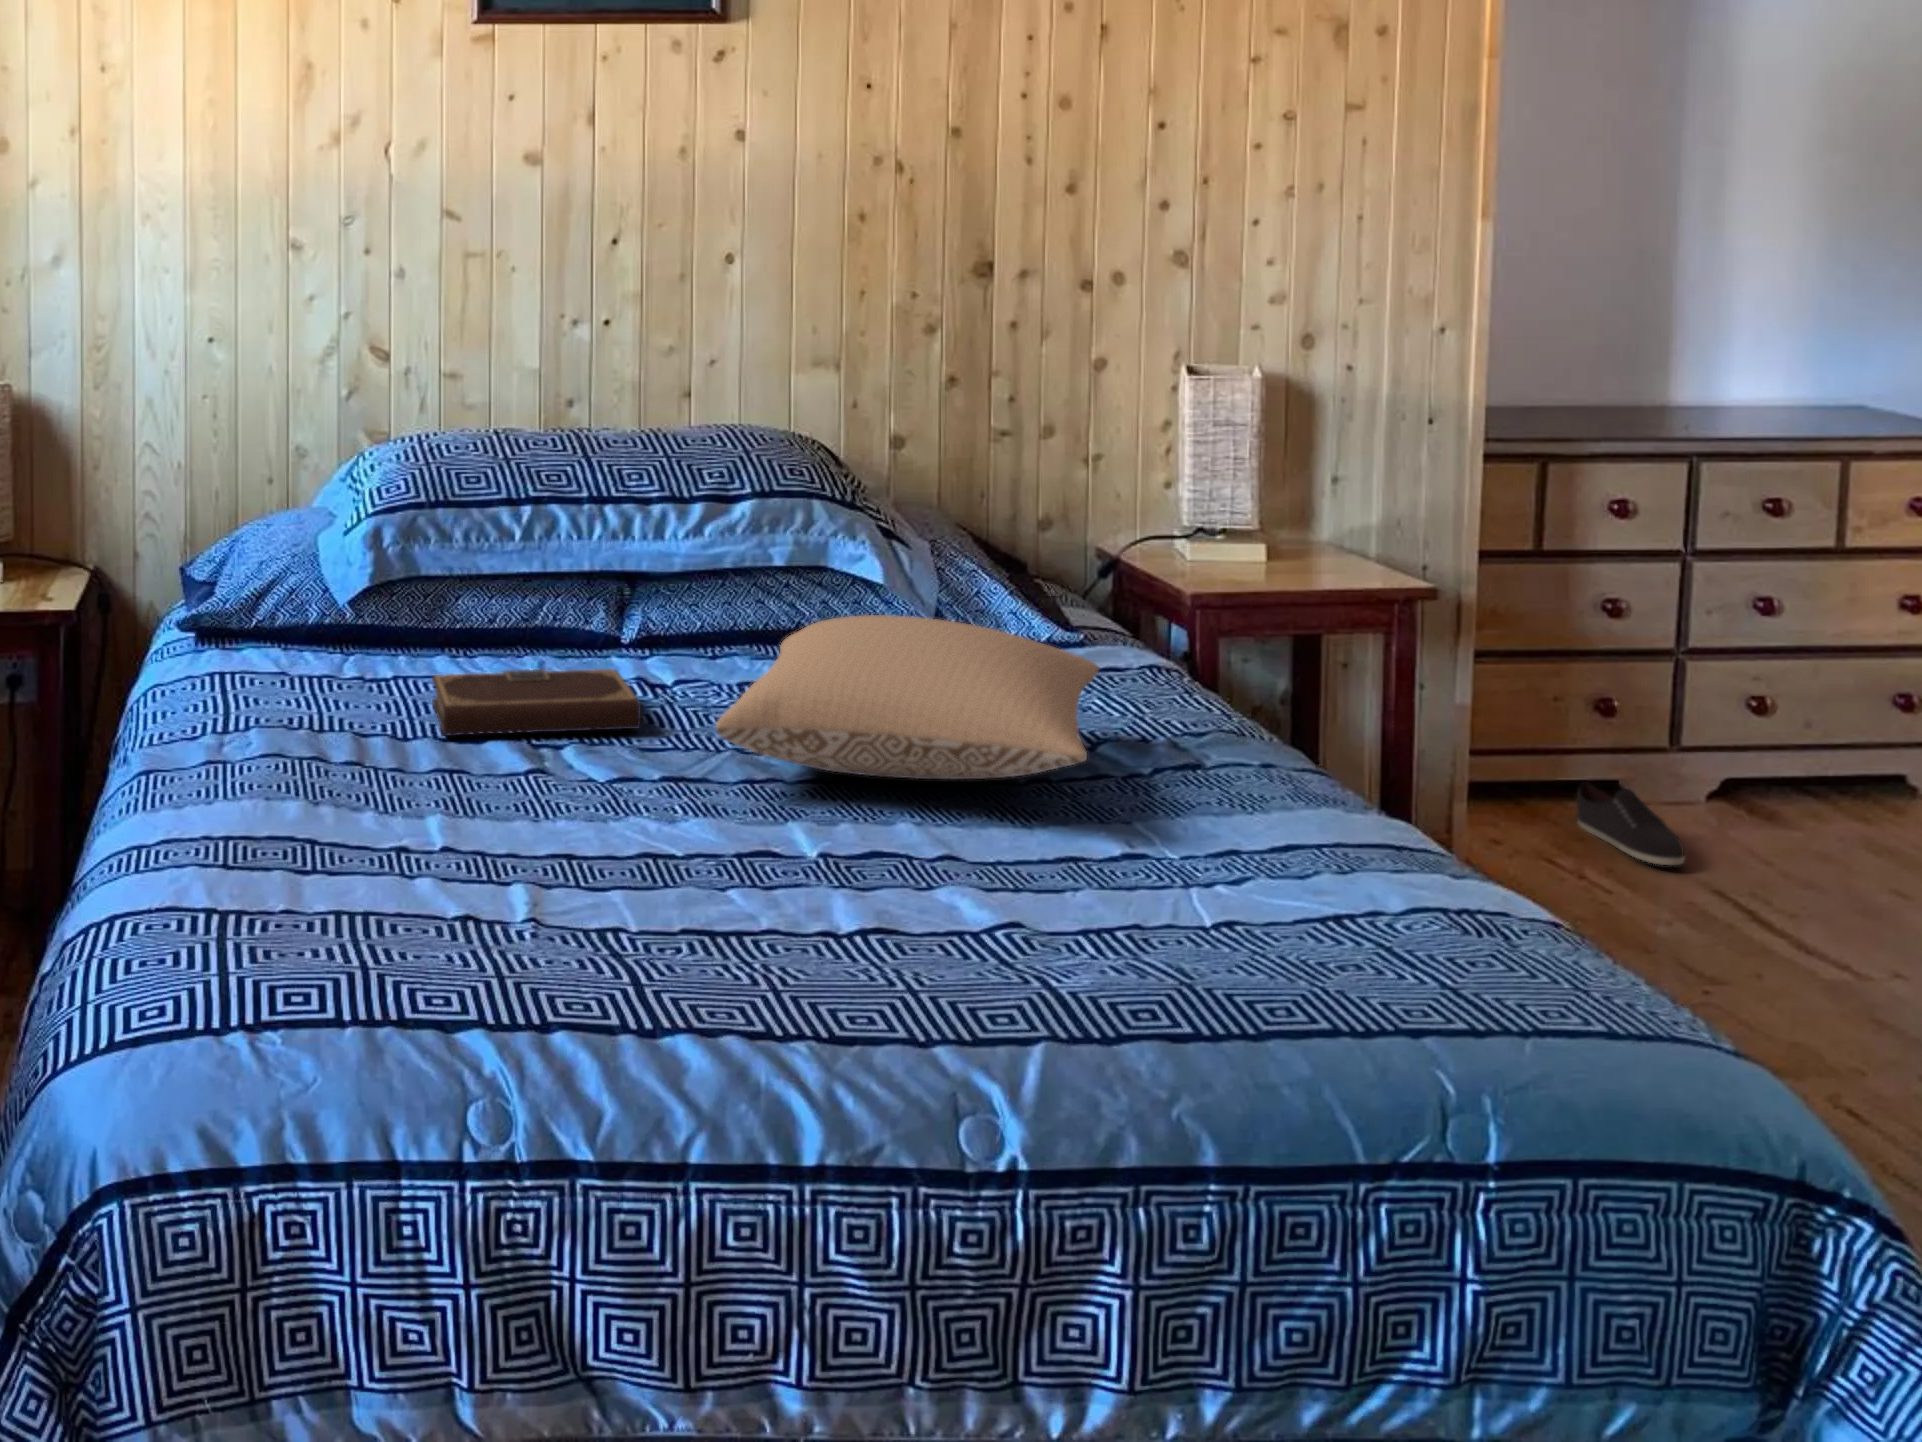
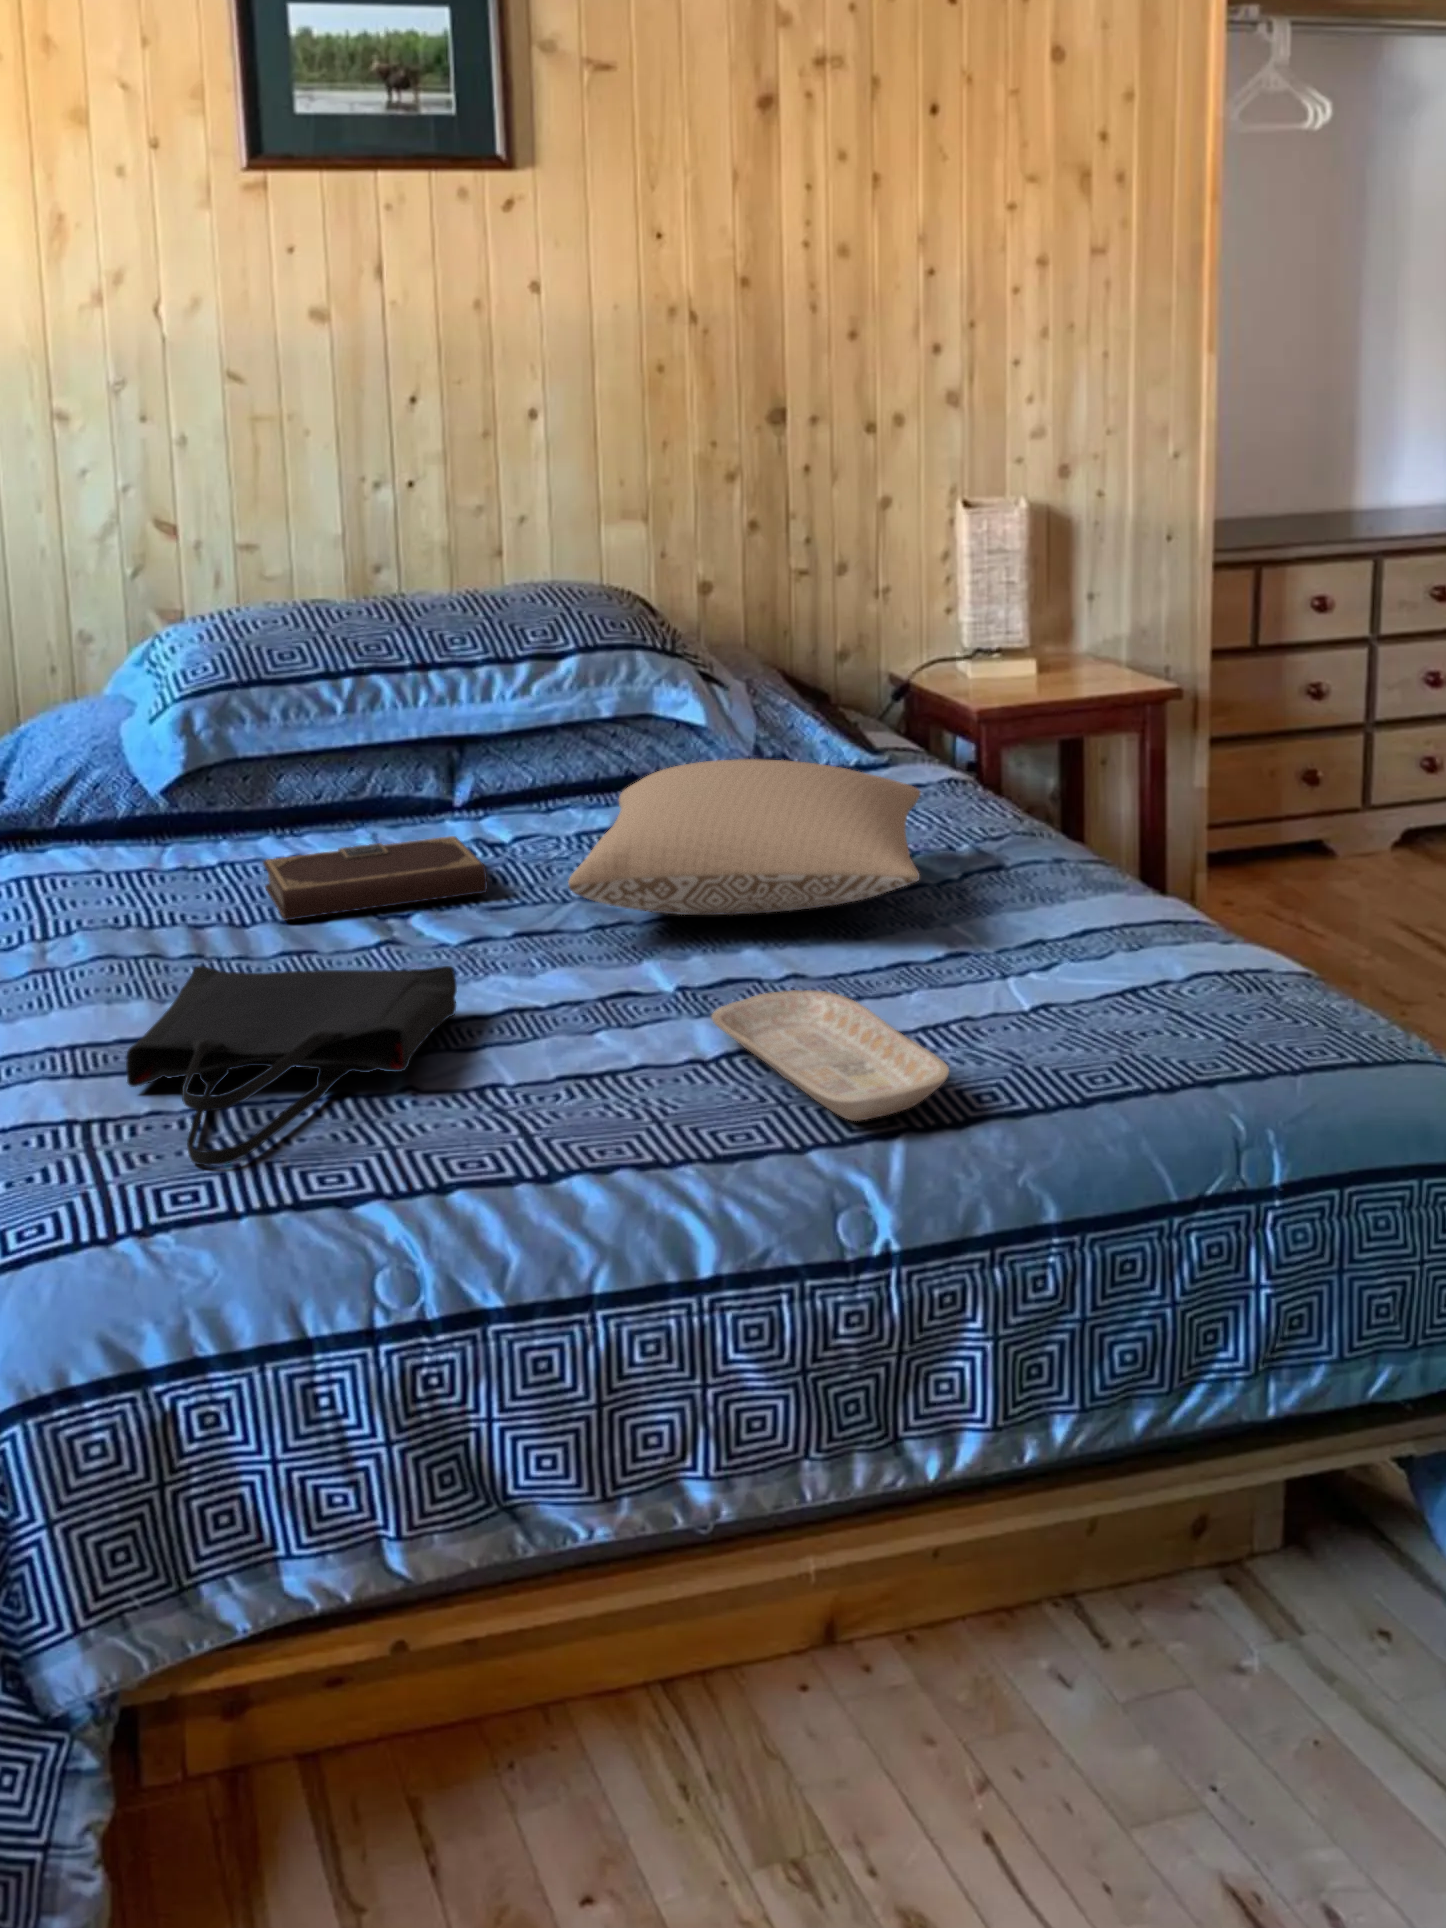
tote bag: none [271,770,593,970] -> present [126,966,457,1166]
shoe: present [1577,782,1684,865] -> none [1317,851,1403,916]
tray: none [847,863,1100,1015] -> present [712,990,949,1121]

